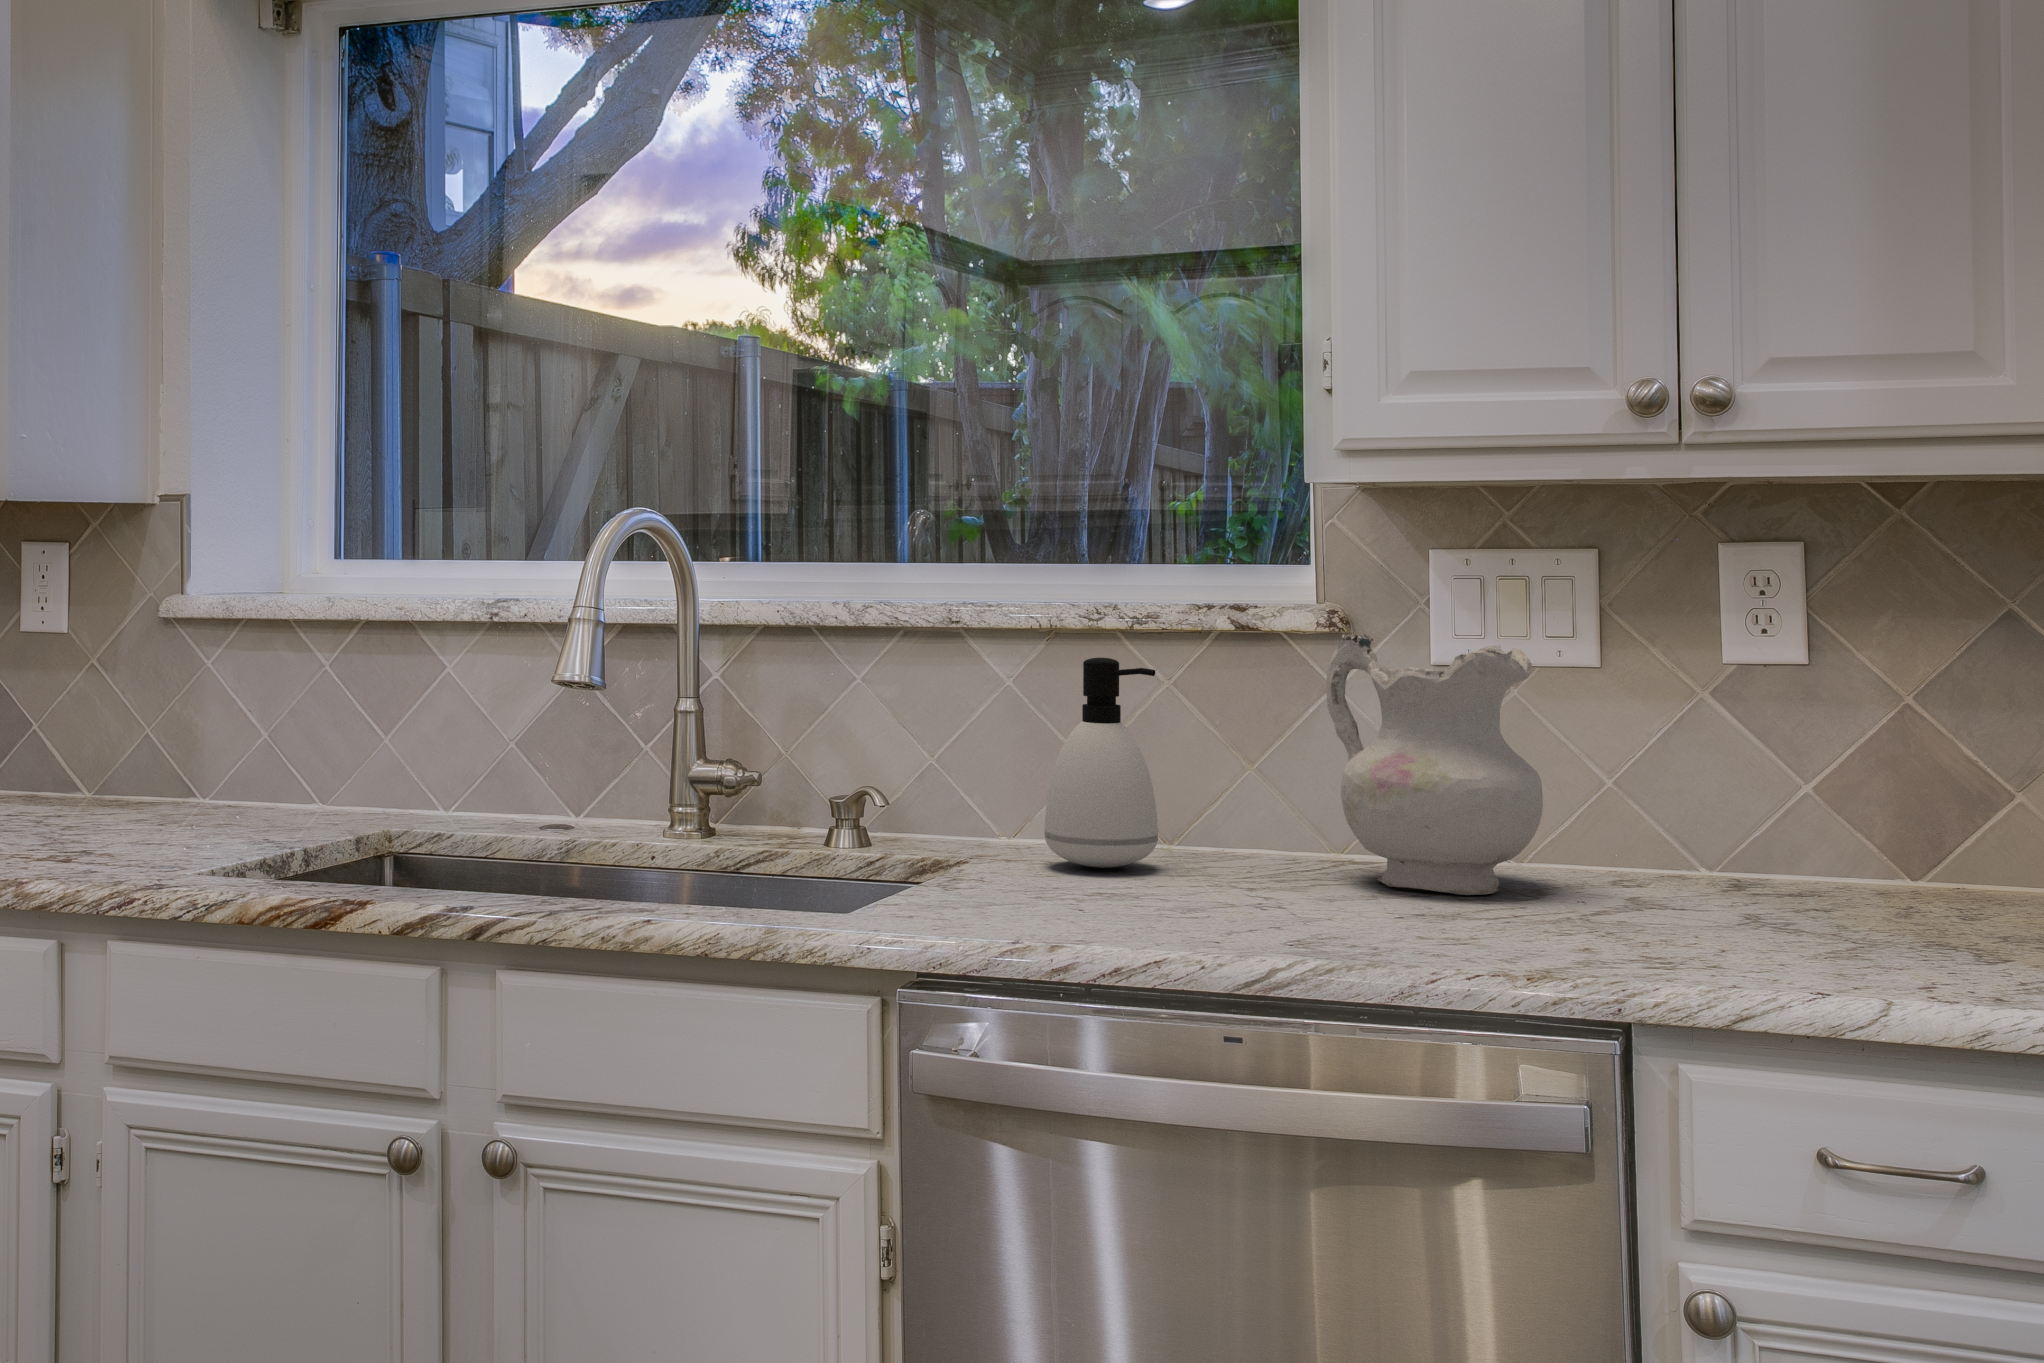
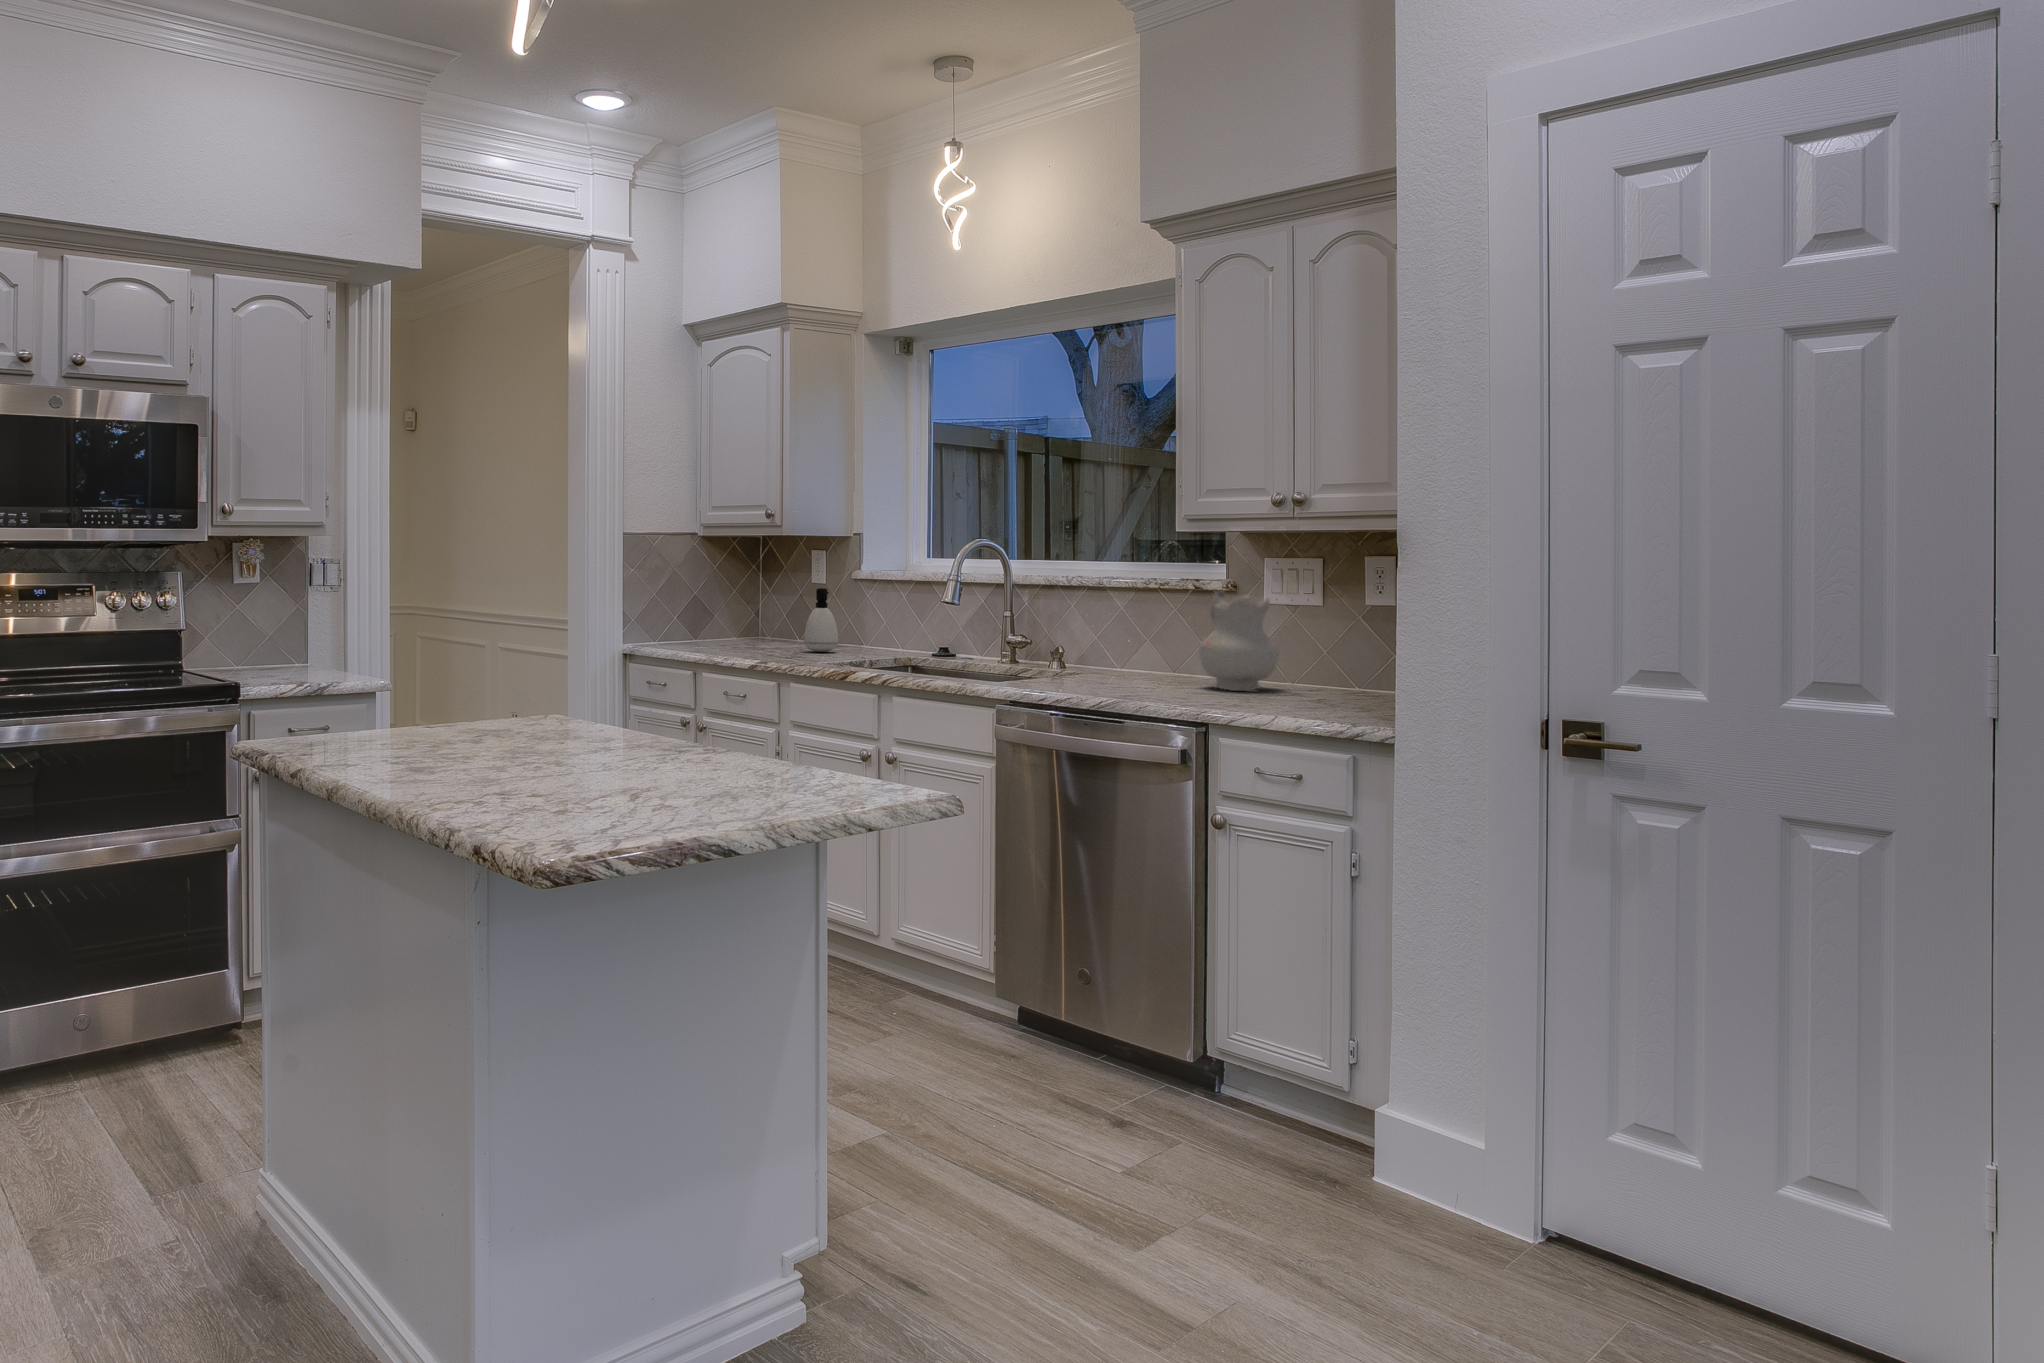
soap dispenser: present [1045,657,1158,868] -> present [804,588,838,652]

